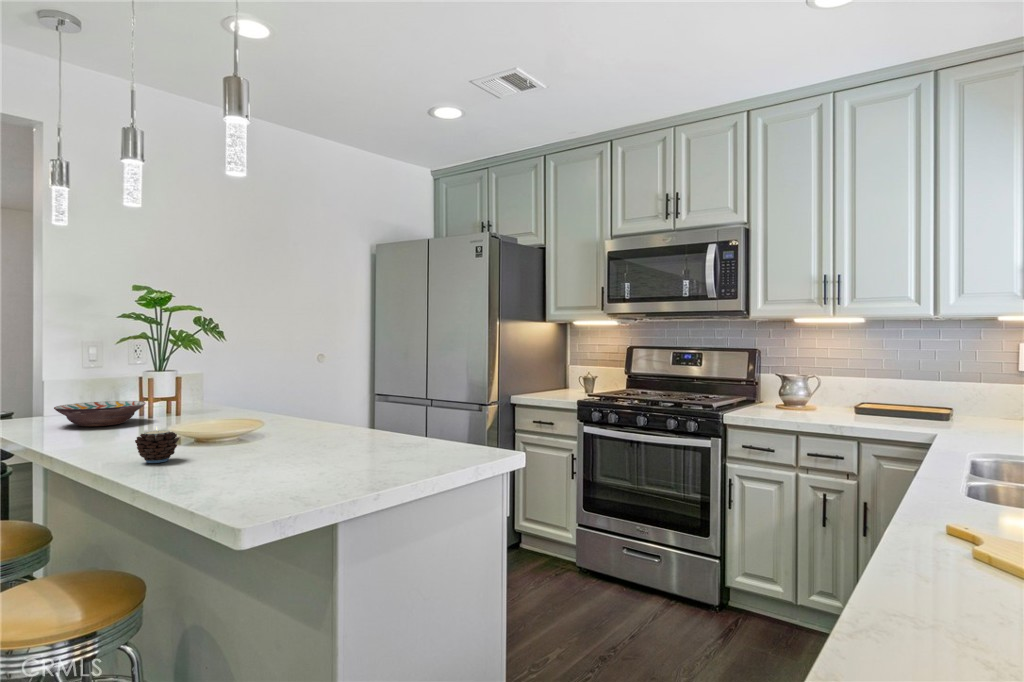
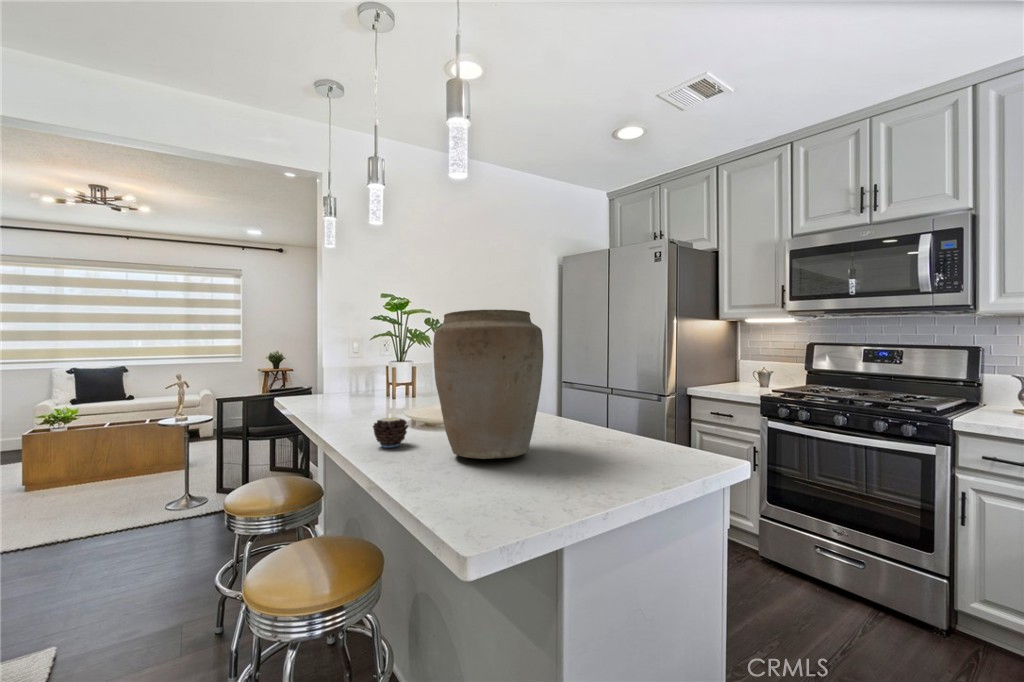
vase: none [210,316,330,464] -> present [433,309,543,459]
decorative bowl: present [54,401,146,426] -> none [325,386,389,406]

